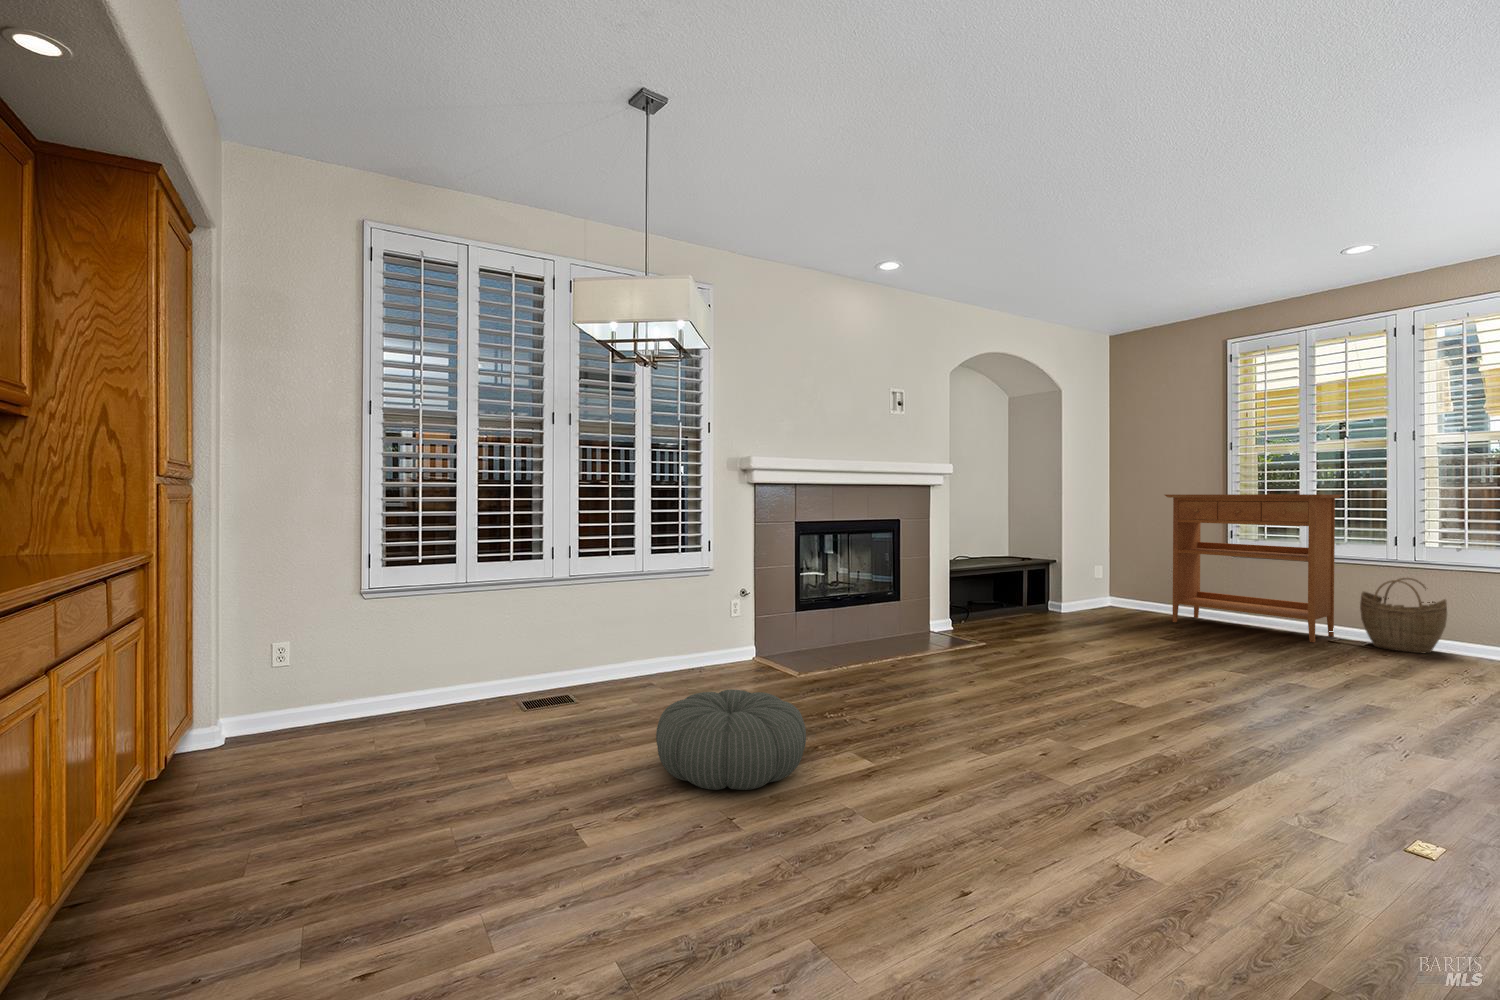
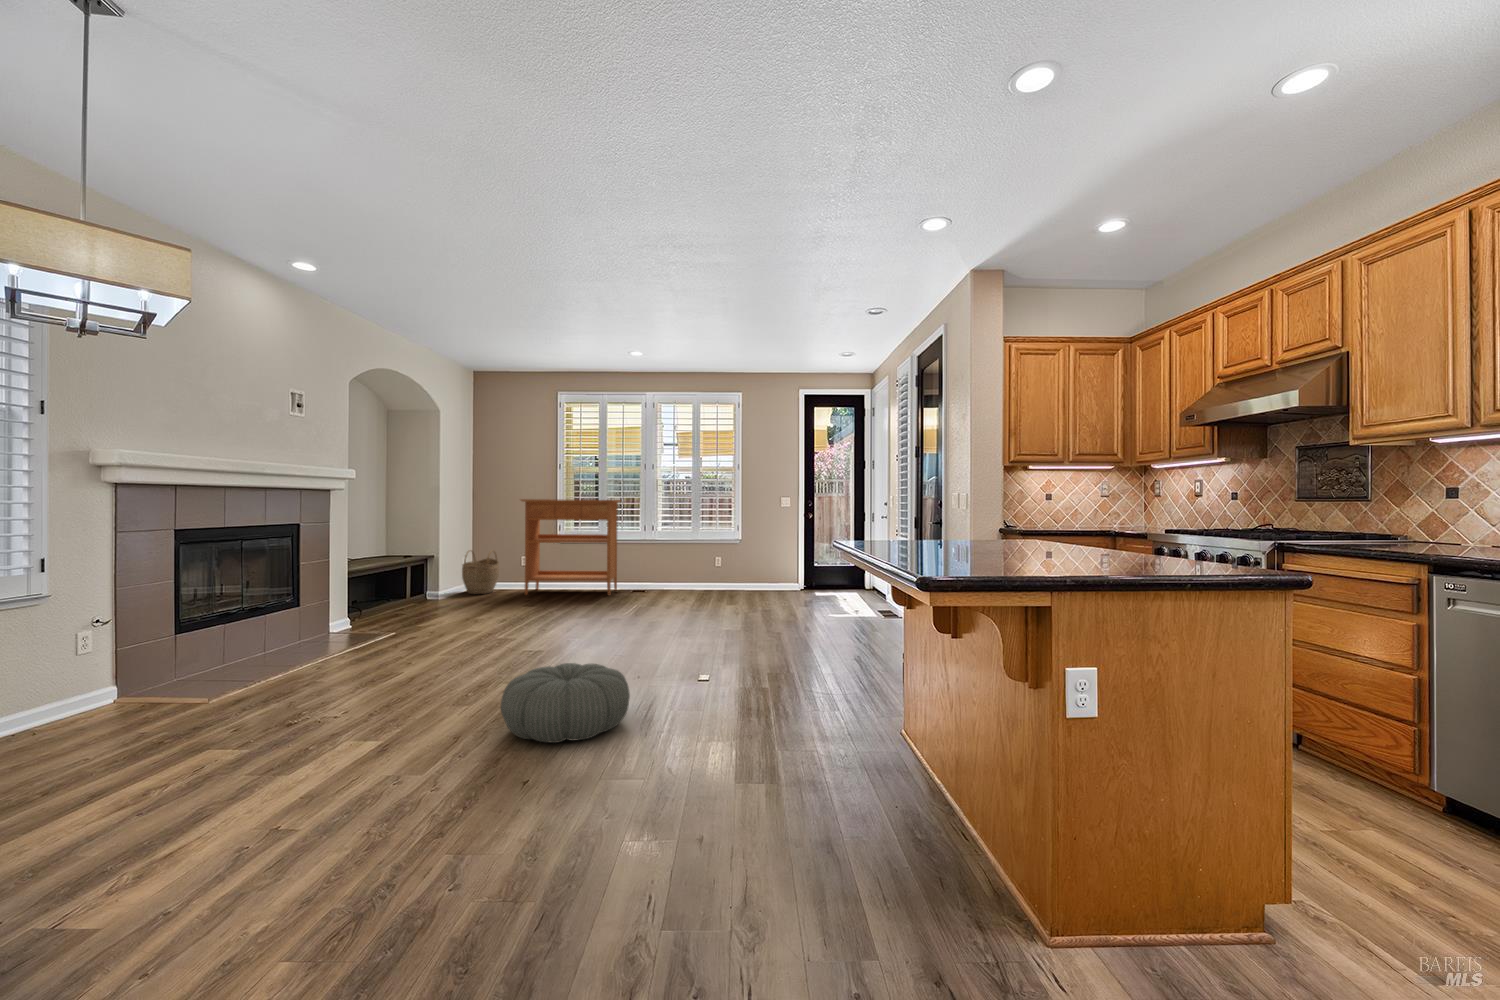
woven basket: present [1360,578,1447,654] -> present [462,551,499,594]
pouf: present [656,689,806,790] -> present [501,663,630,743]

